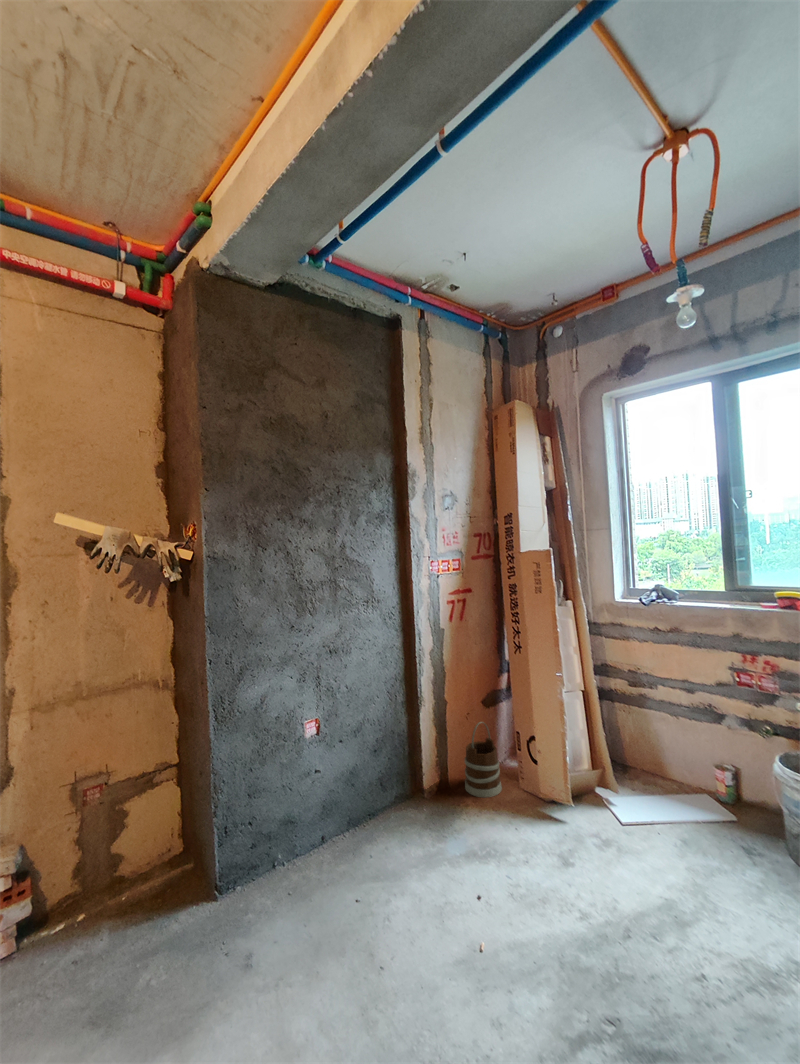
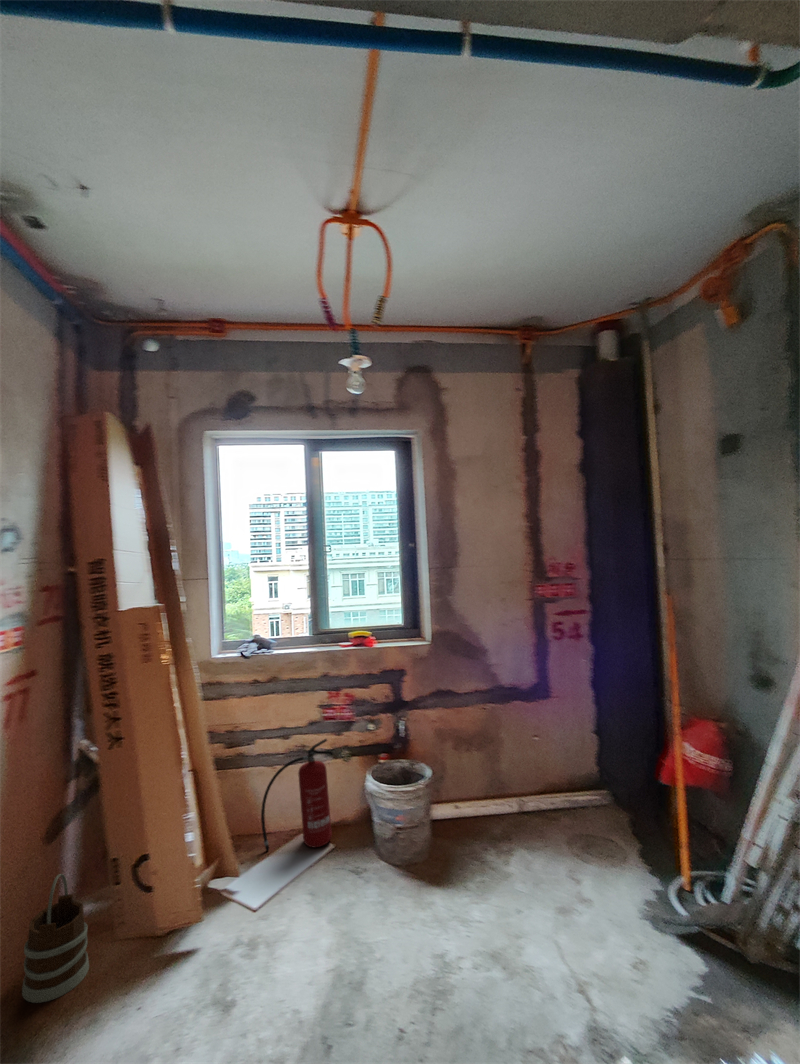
fire extinguisher: none [658,703,742,815] -> present [261,739,333,850]

